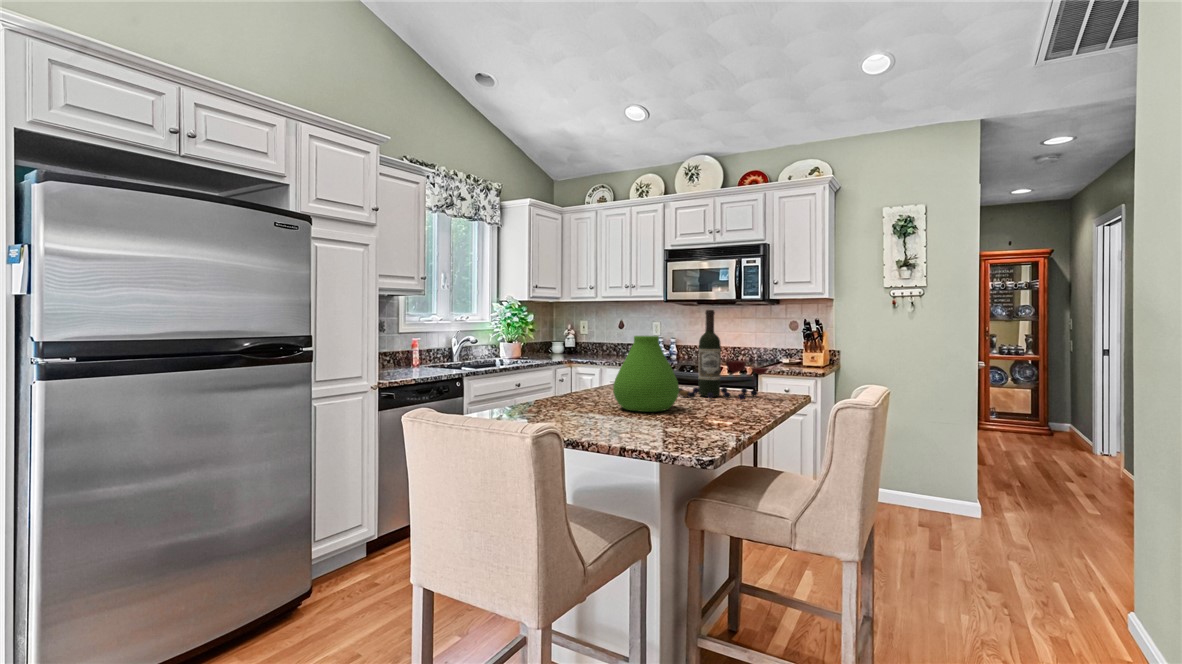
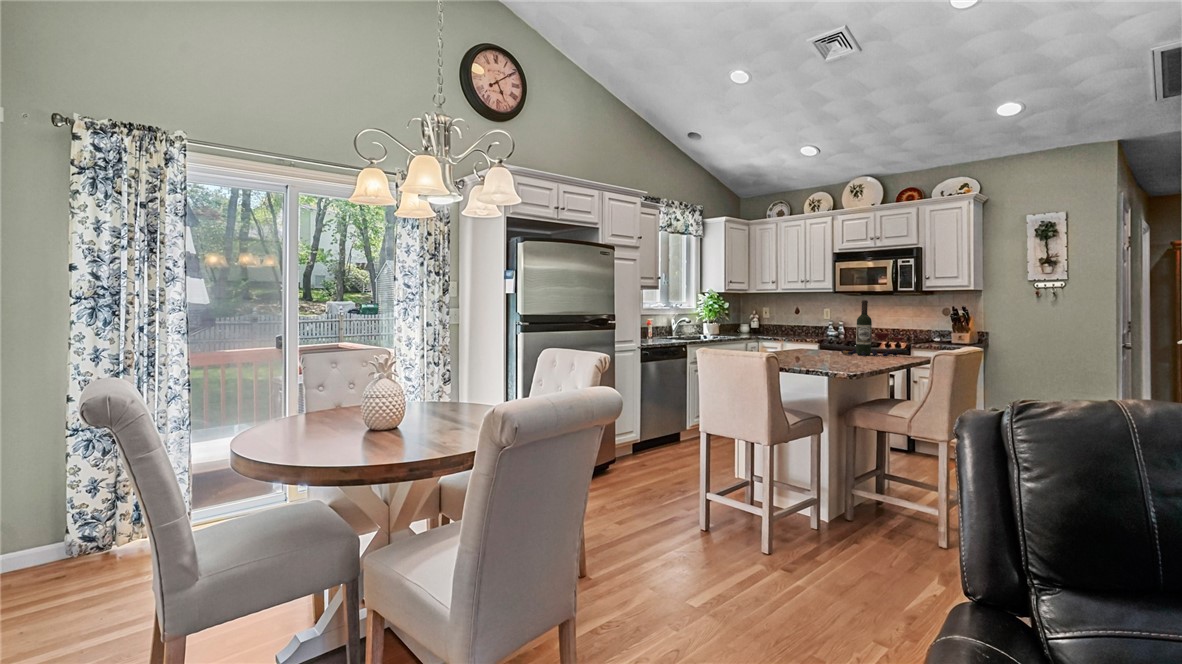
vase: present [613,336,679,412] -> none [801,316,842,359]

